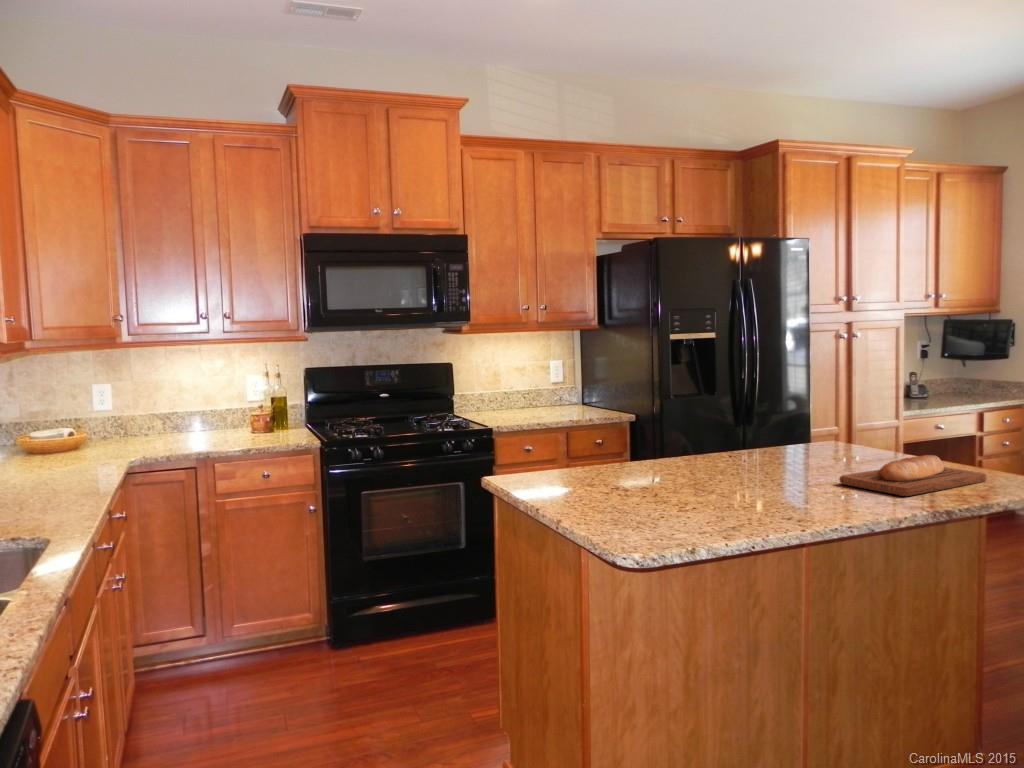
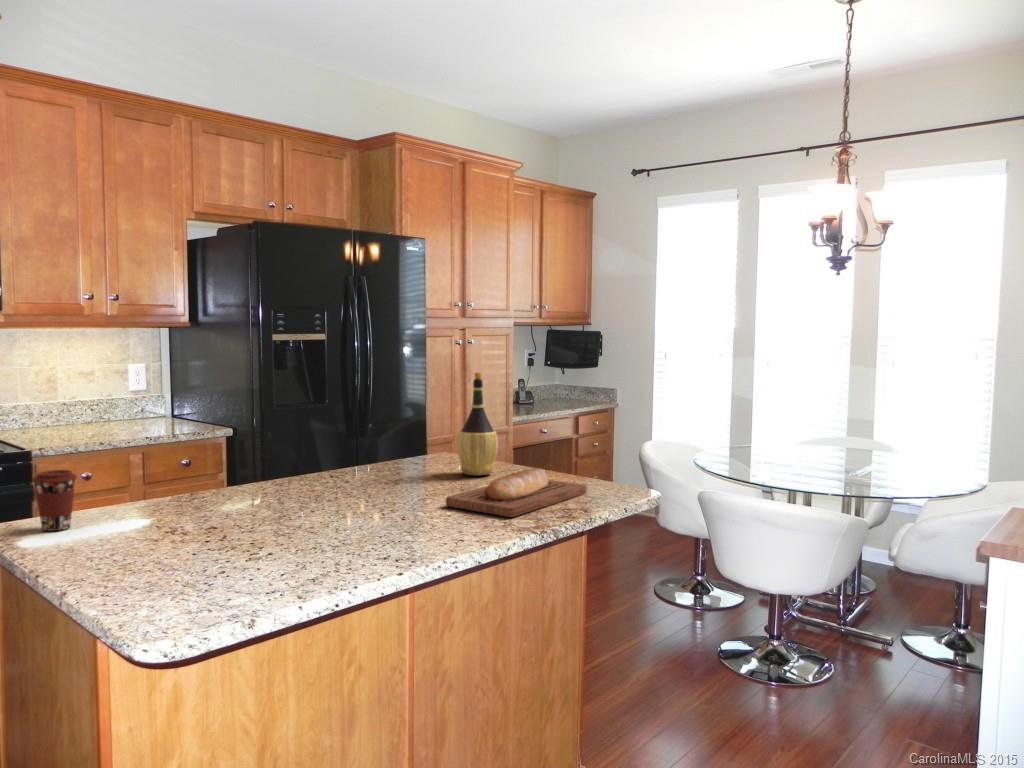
wine bottle: none [848,365,890,461] -> present [457,373,498,475]
coffee cup: none [520,439,548,482] -> present [32,470,77,531]

